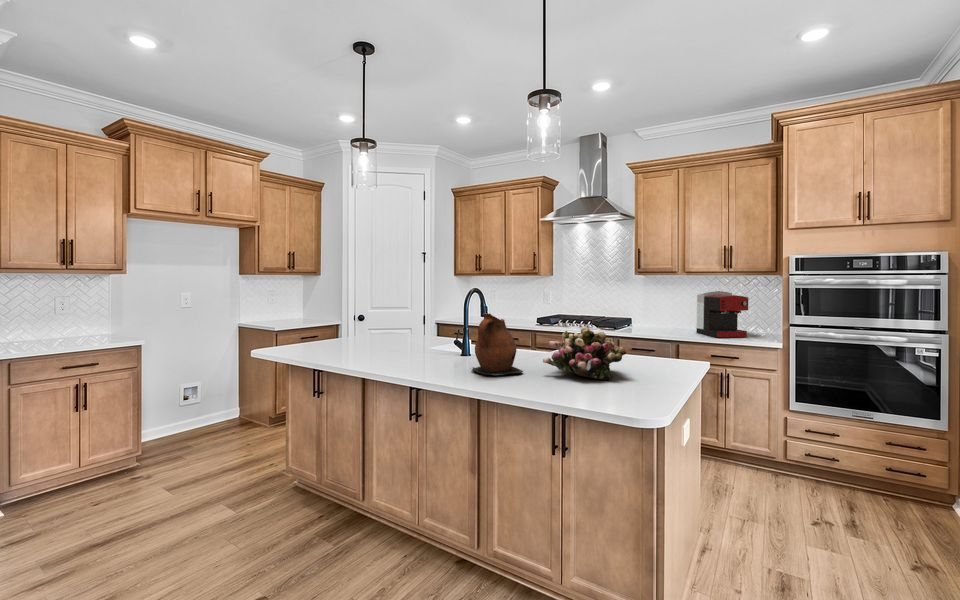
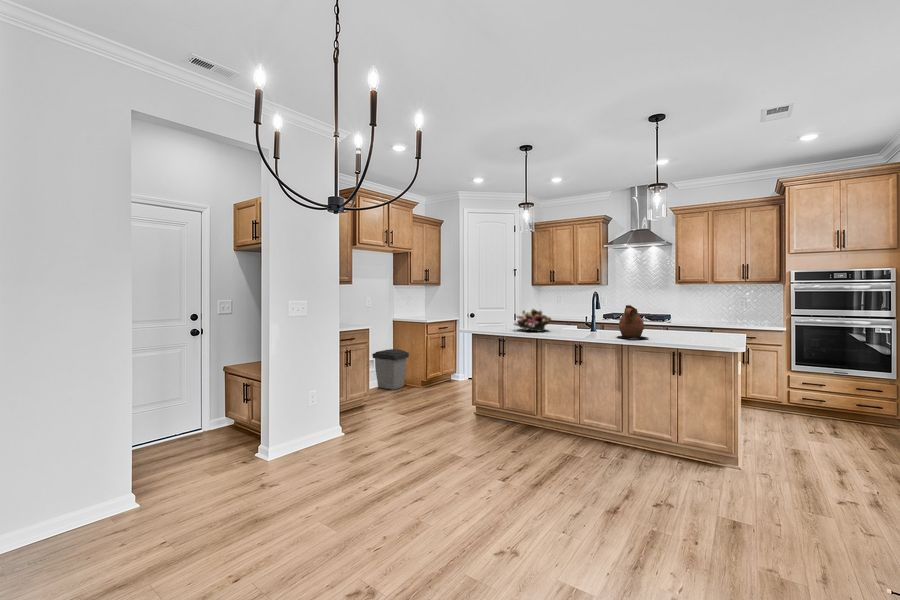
coffee maker: present [696,291,748,337] -> none [722,294,760,325]
flower arrangement: present [543,326,626,380] -> present [513,308,551,332]
trash can: none [190,372,248,434] -> present [372,349,409,390]

